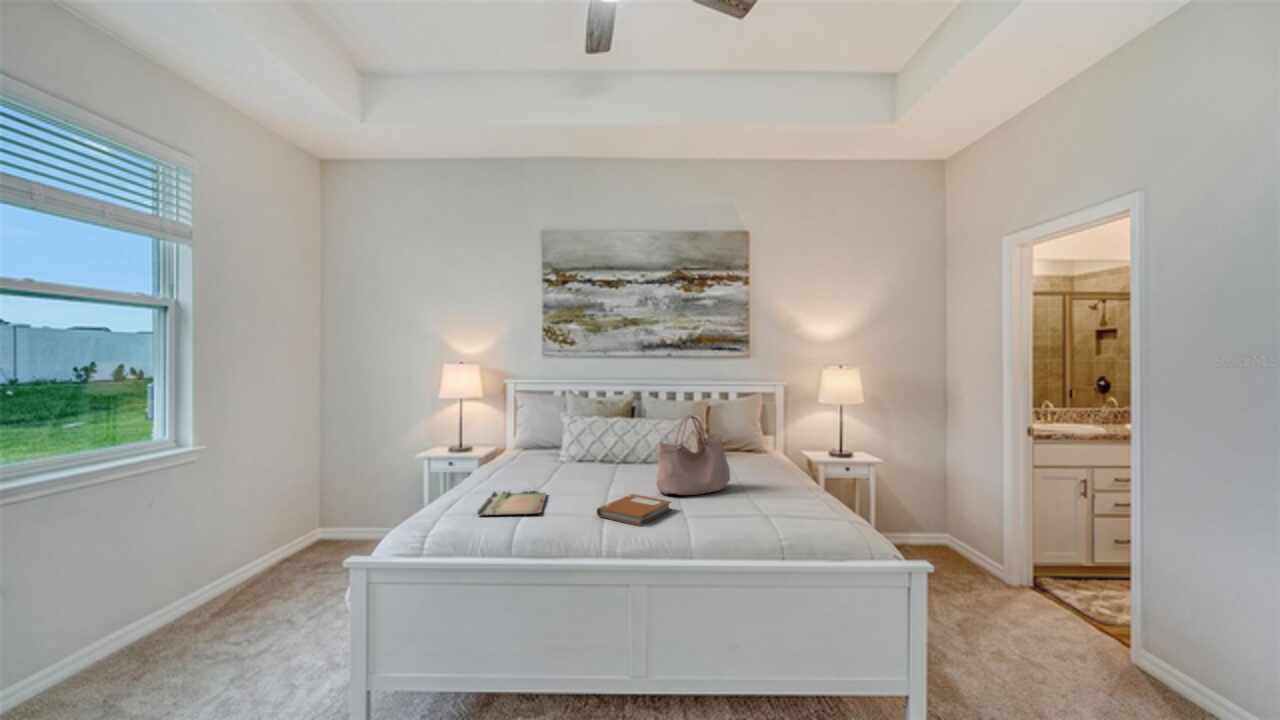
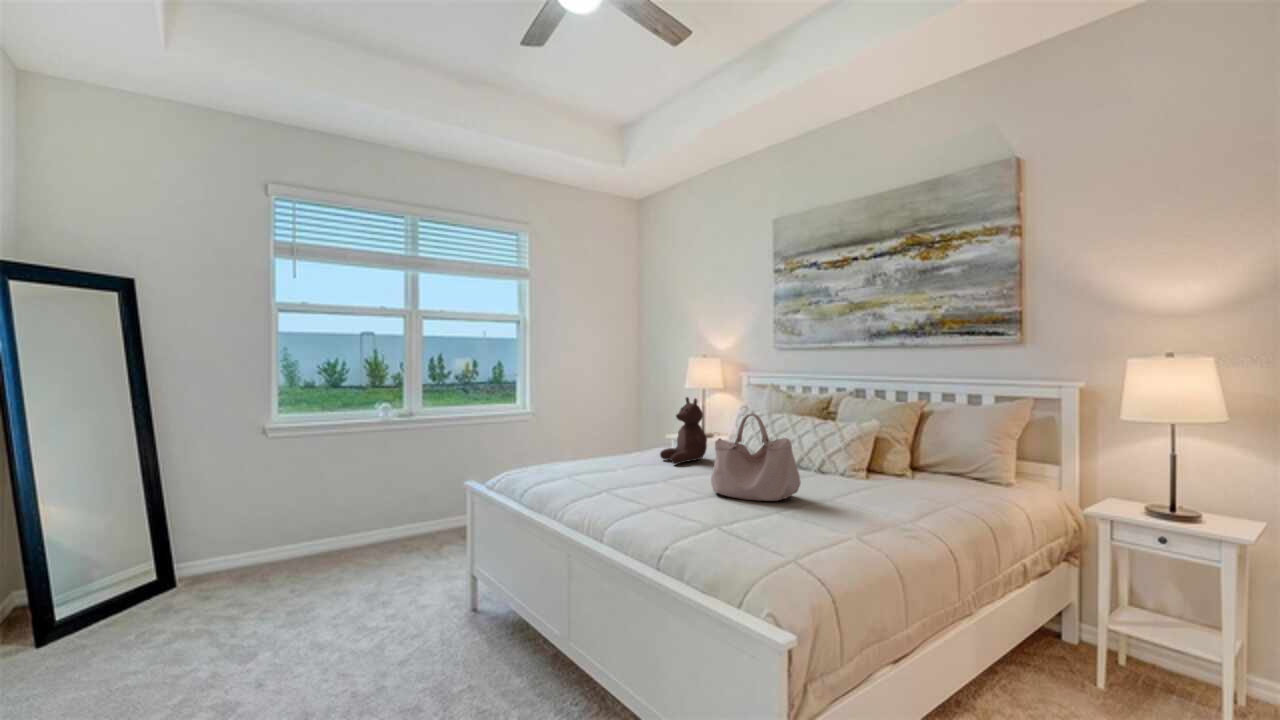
teddy bear: none [526,407,581,481] -> present [660,397,707,464]
tray: present [478,491,546,515] -> none [568,462,641,481]
notebook: present [597,494,671,526] -> none [622,483,682,506]

